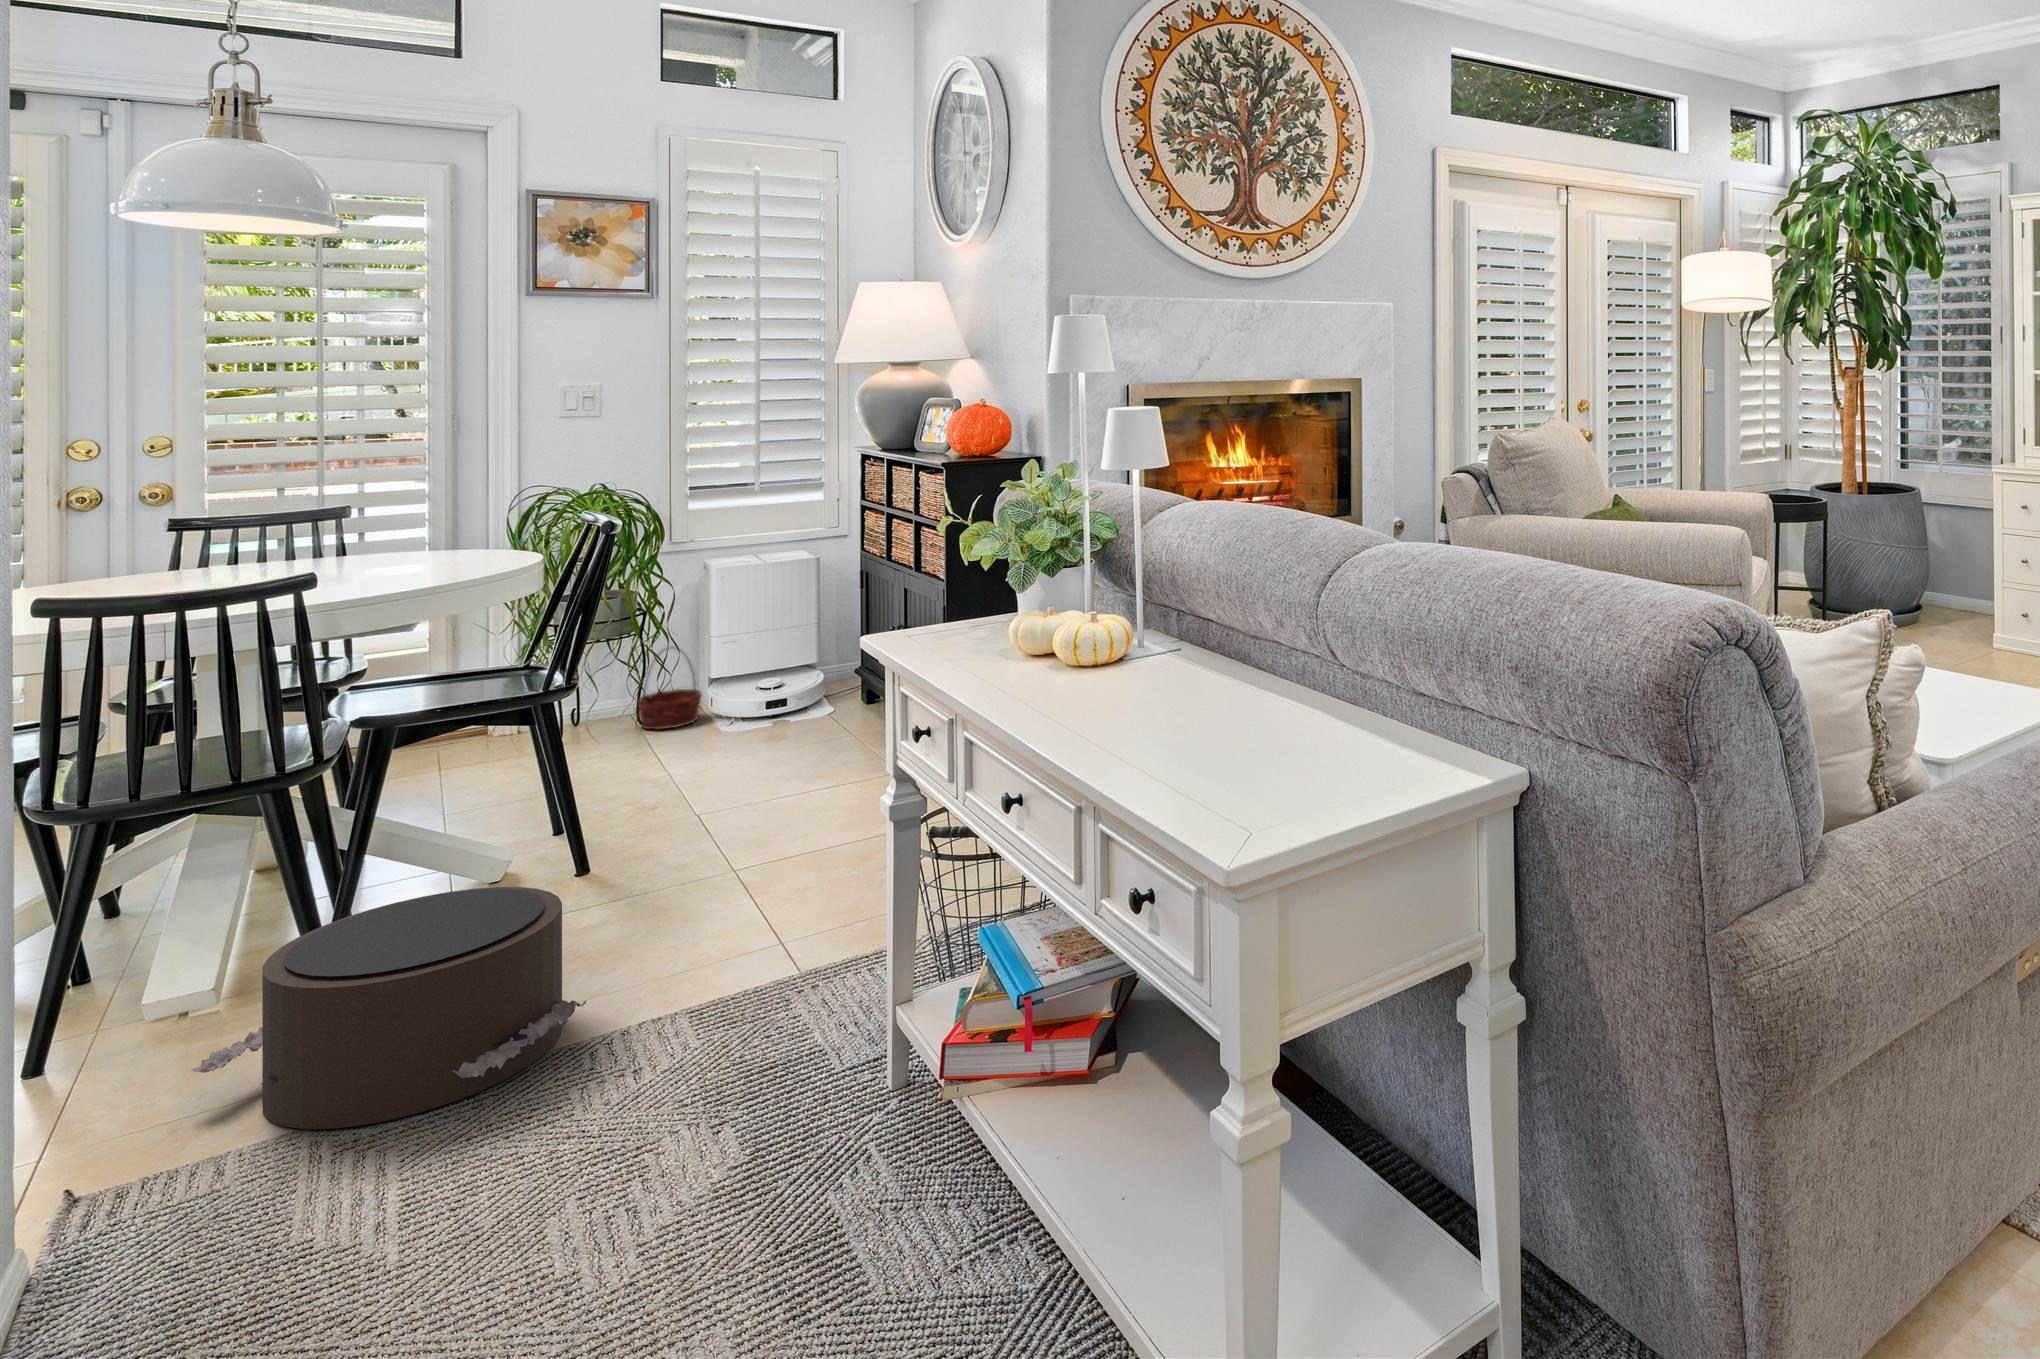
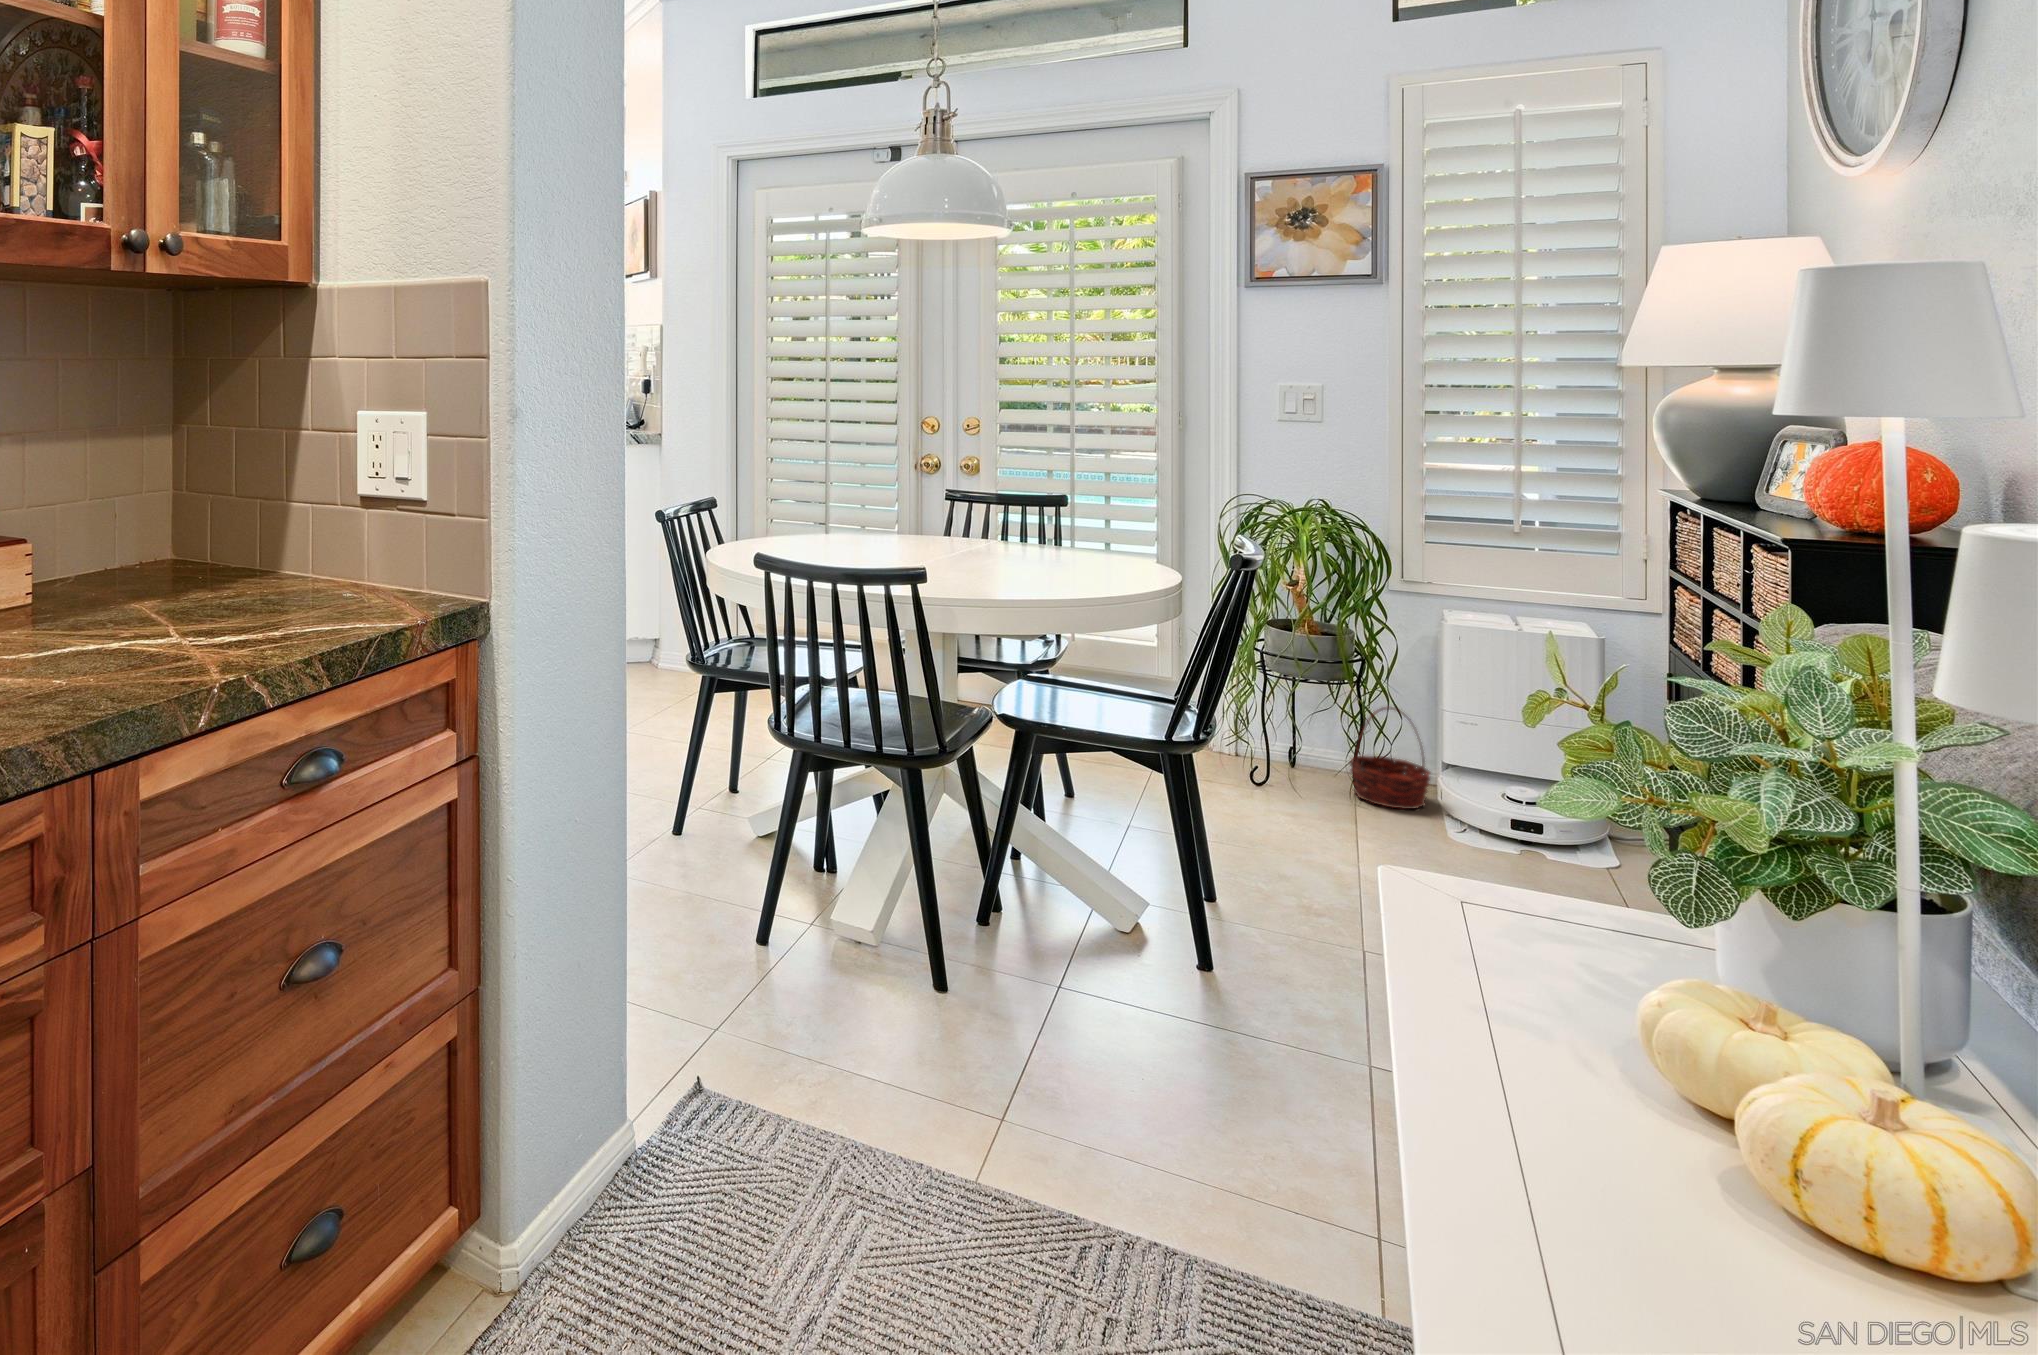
pouf: present [192,887,587,1129] -> none [779,931,1088,1217]

